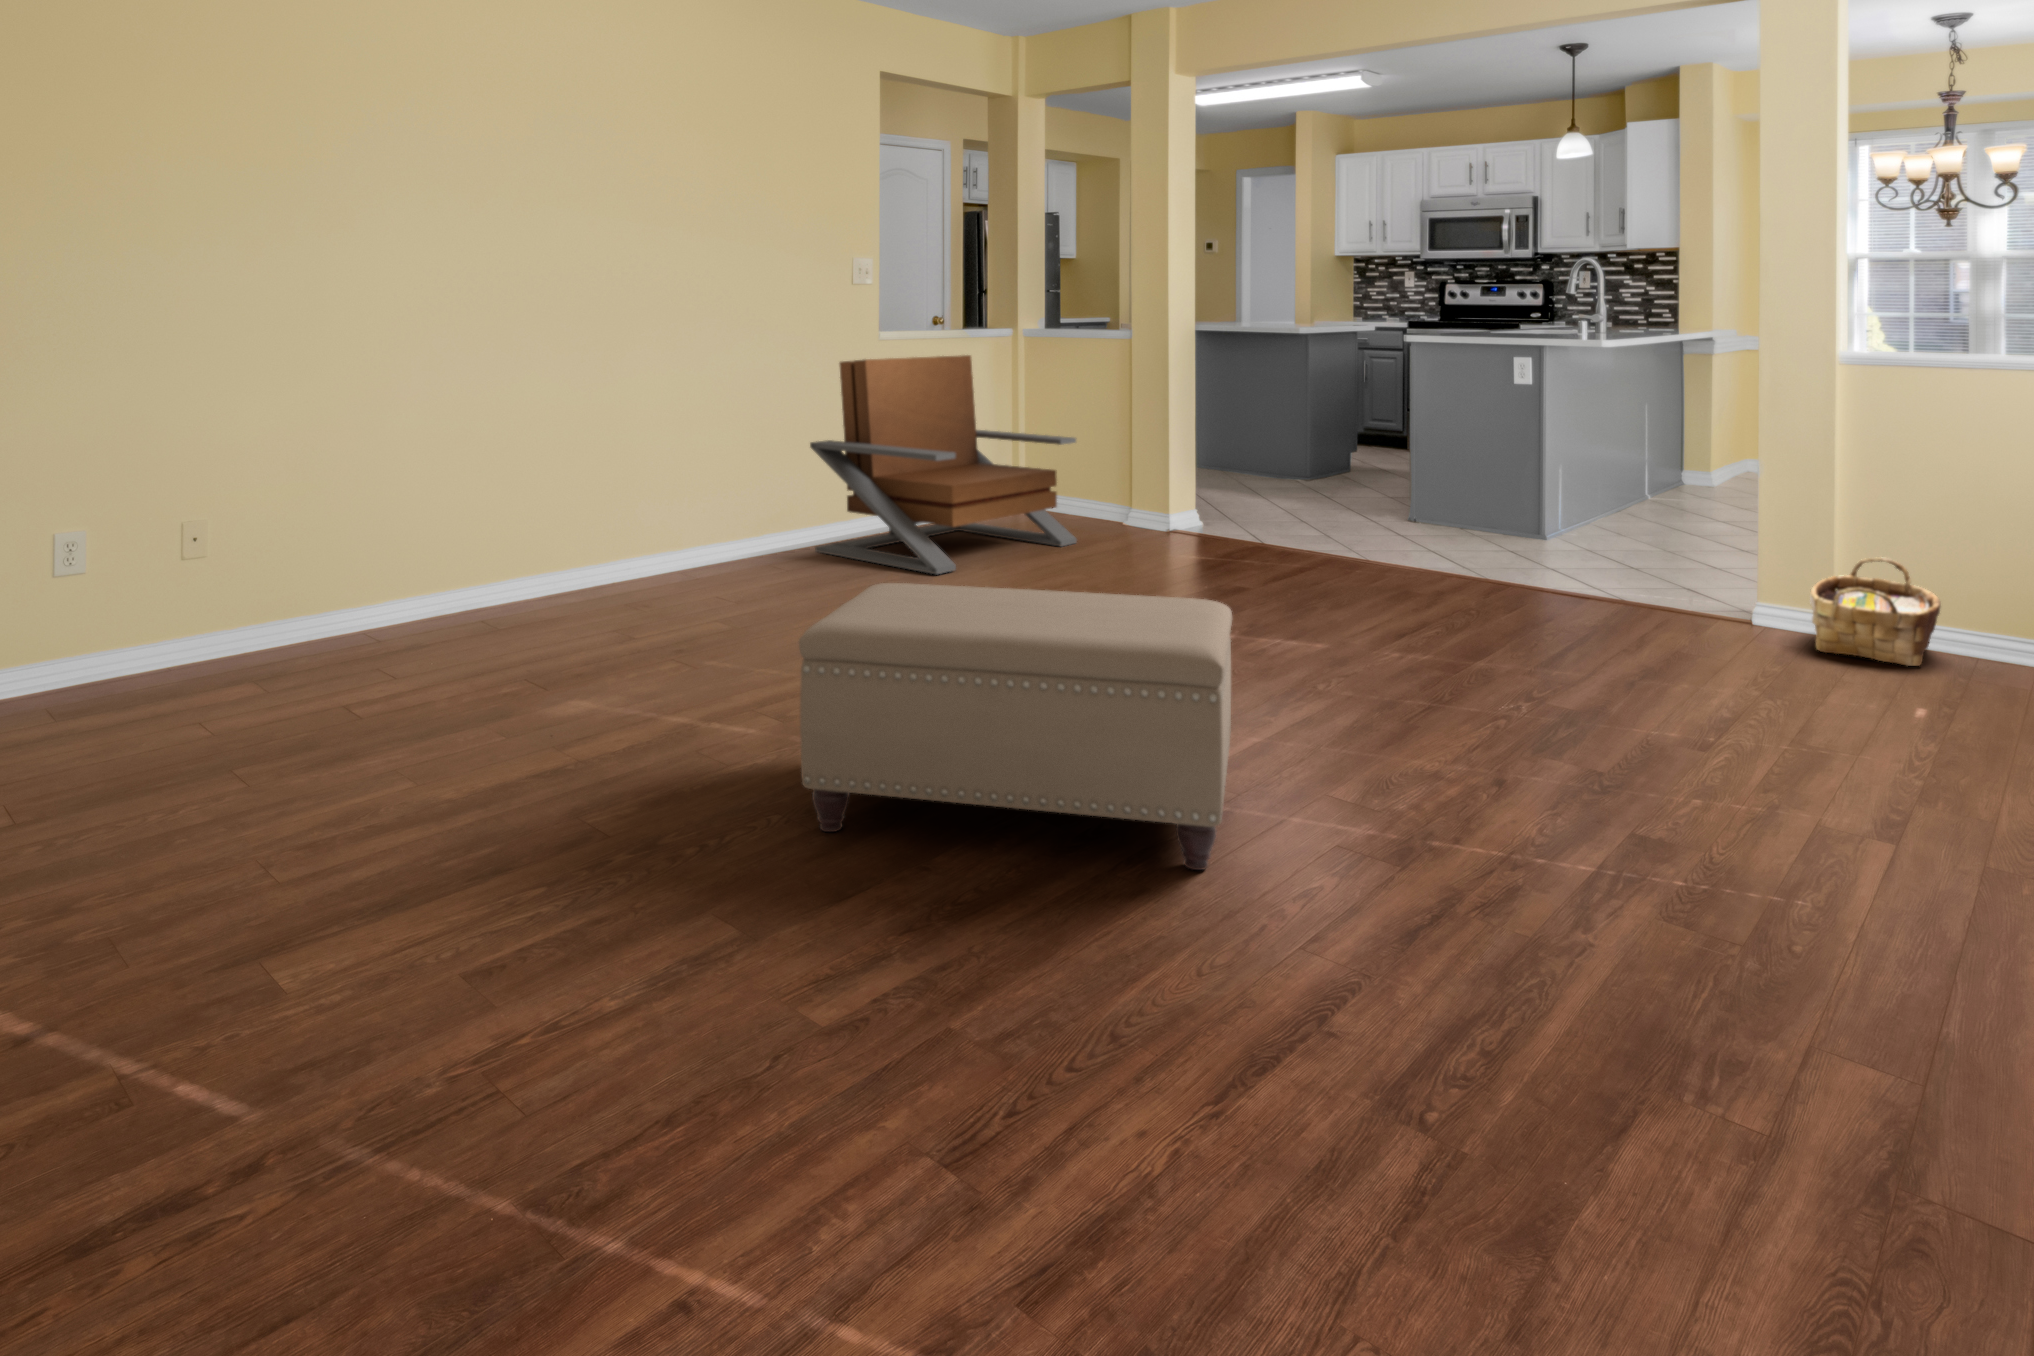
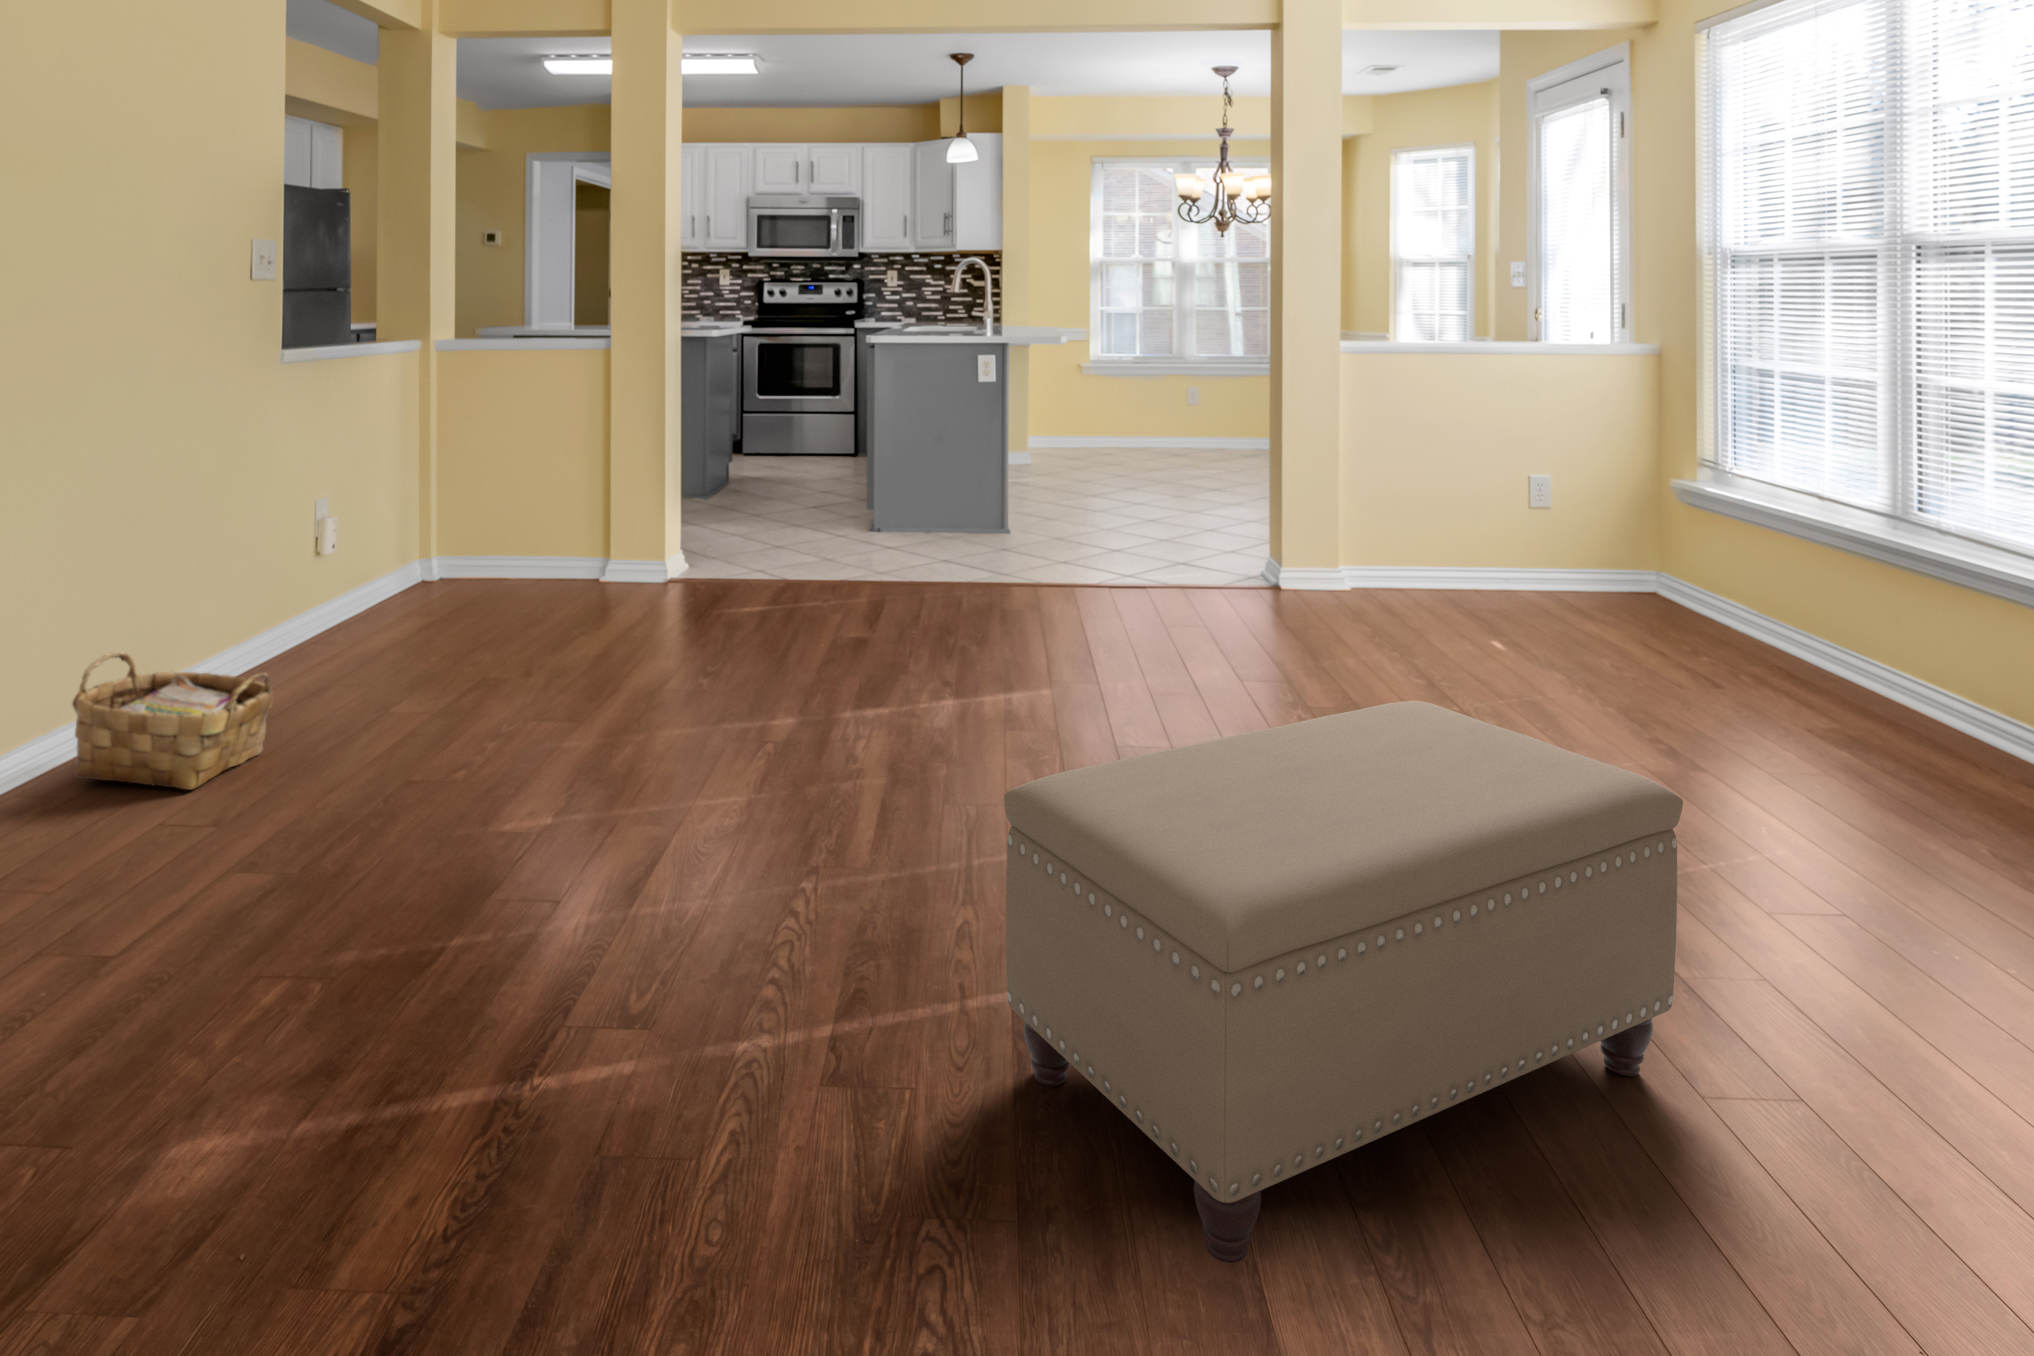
lounge chair: present [810,355,1077,574] -> none [222,377,602,708]
woven basket: present [1810,557,1941,666] -> present [72,651,273,790]

